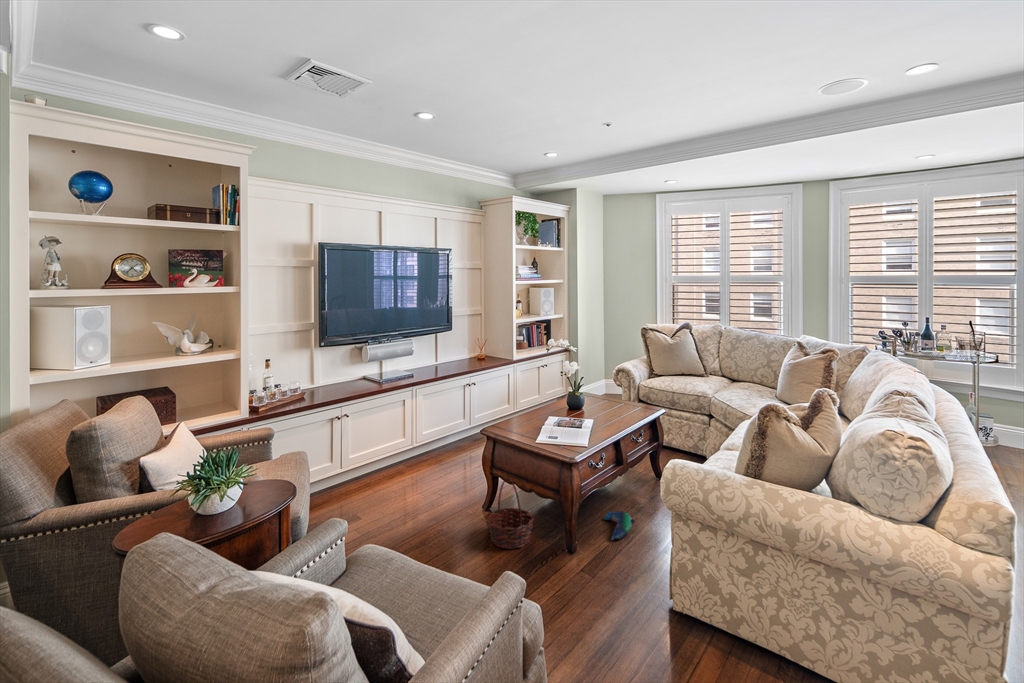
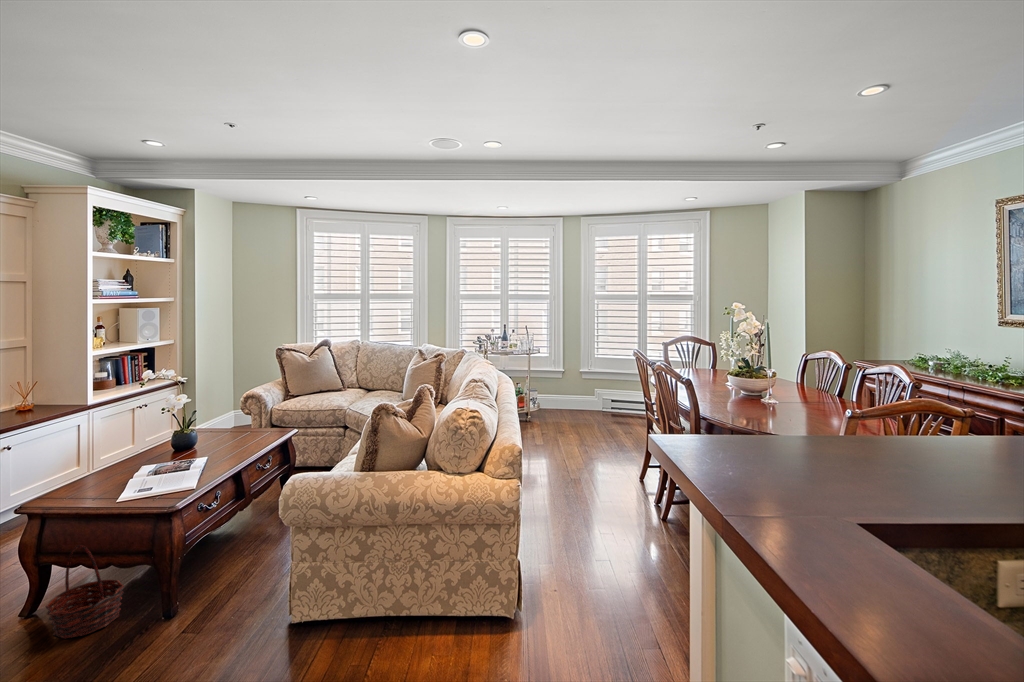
plush toy: present [604,511,635,540] -> none [226,544,263,578]

